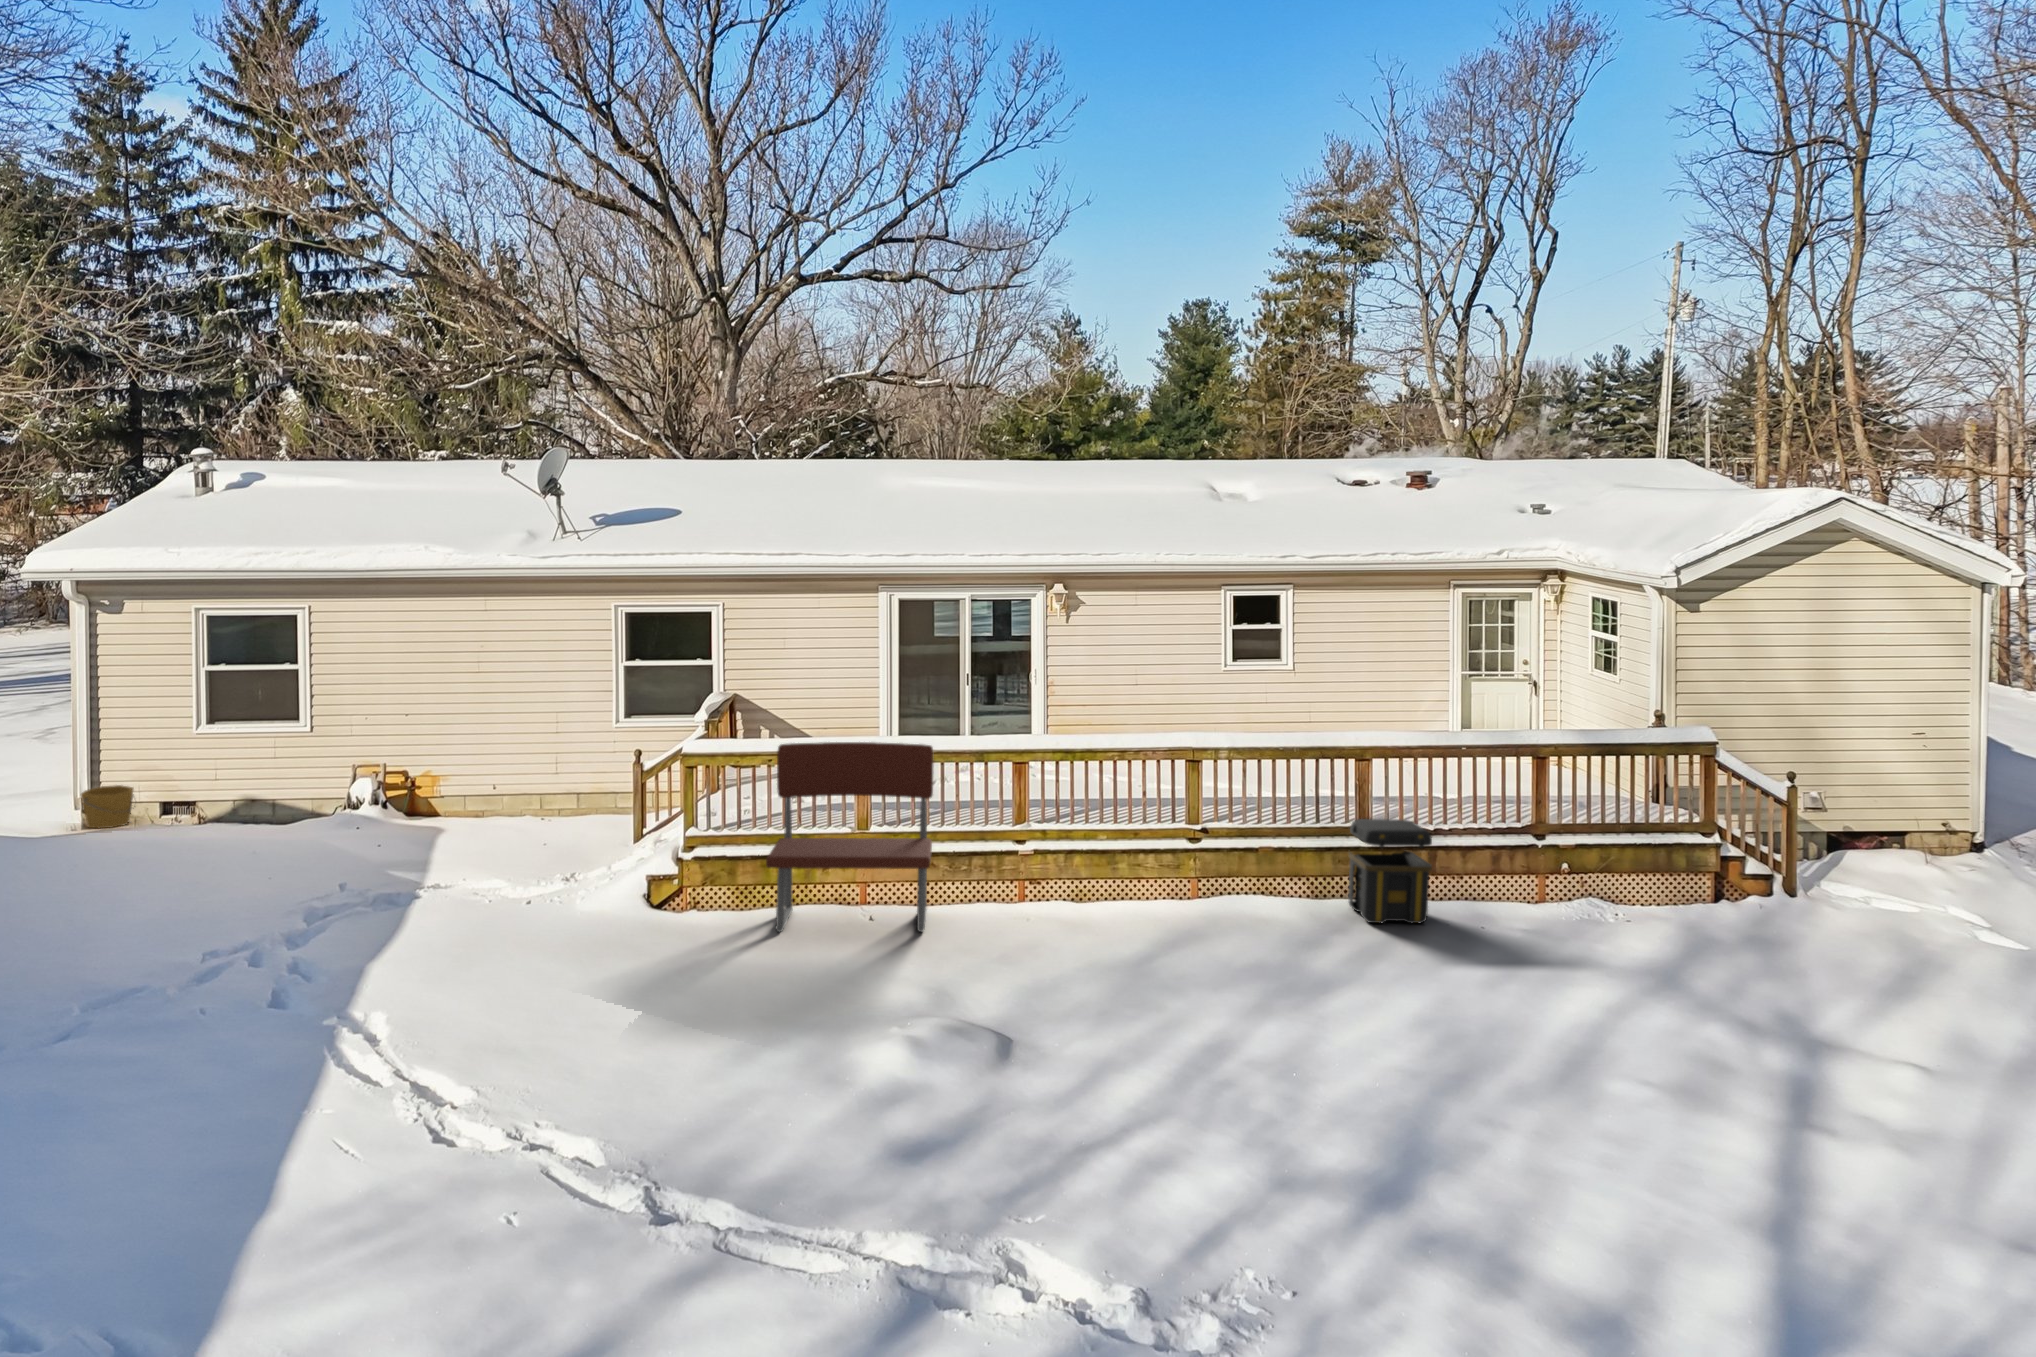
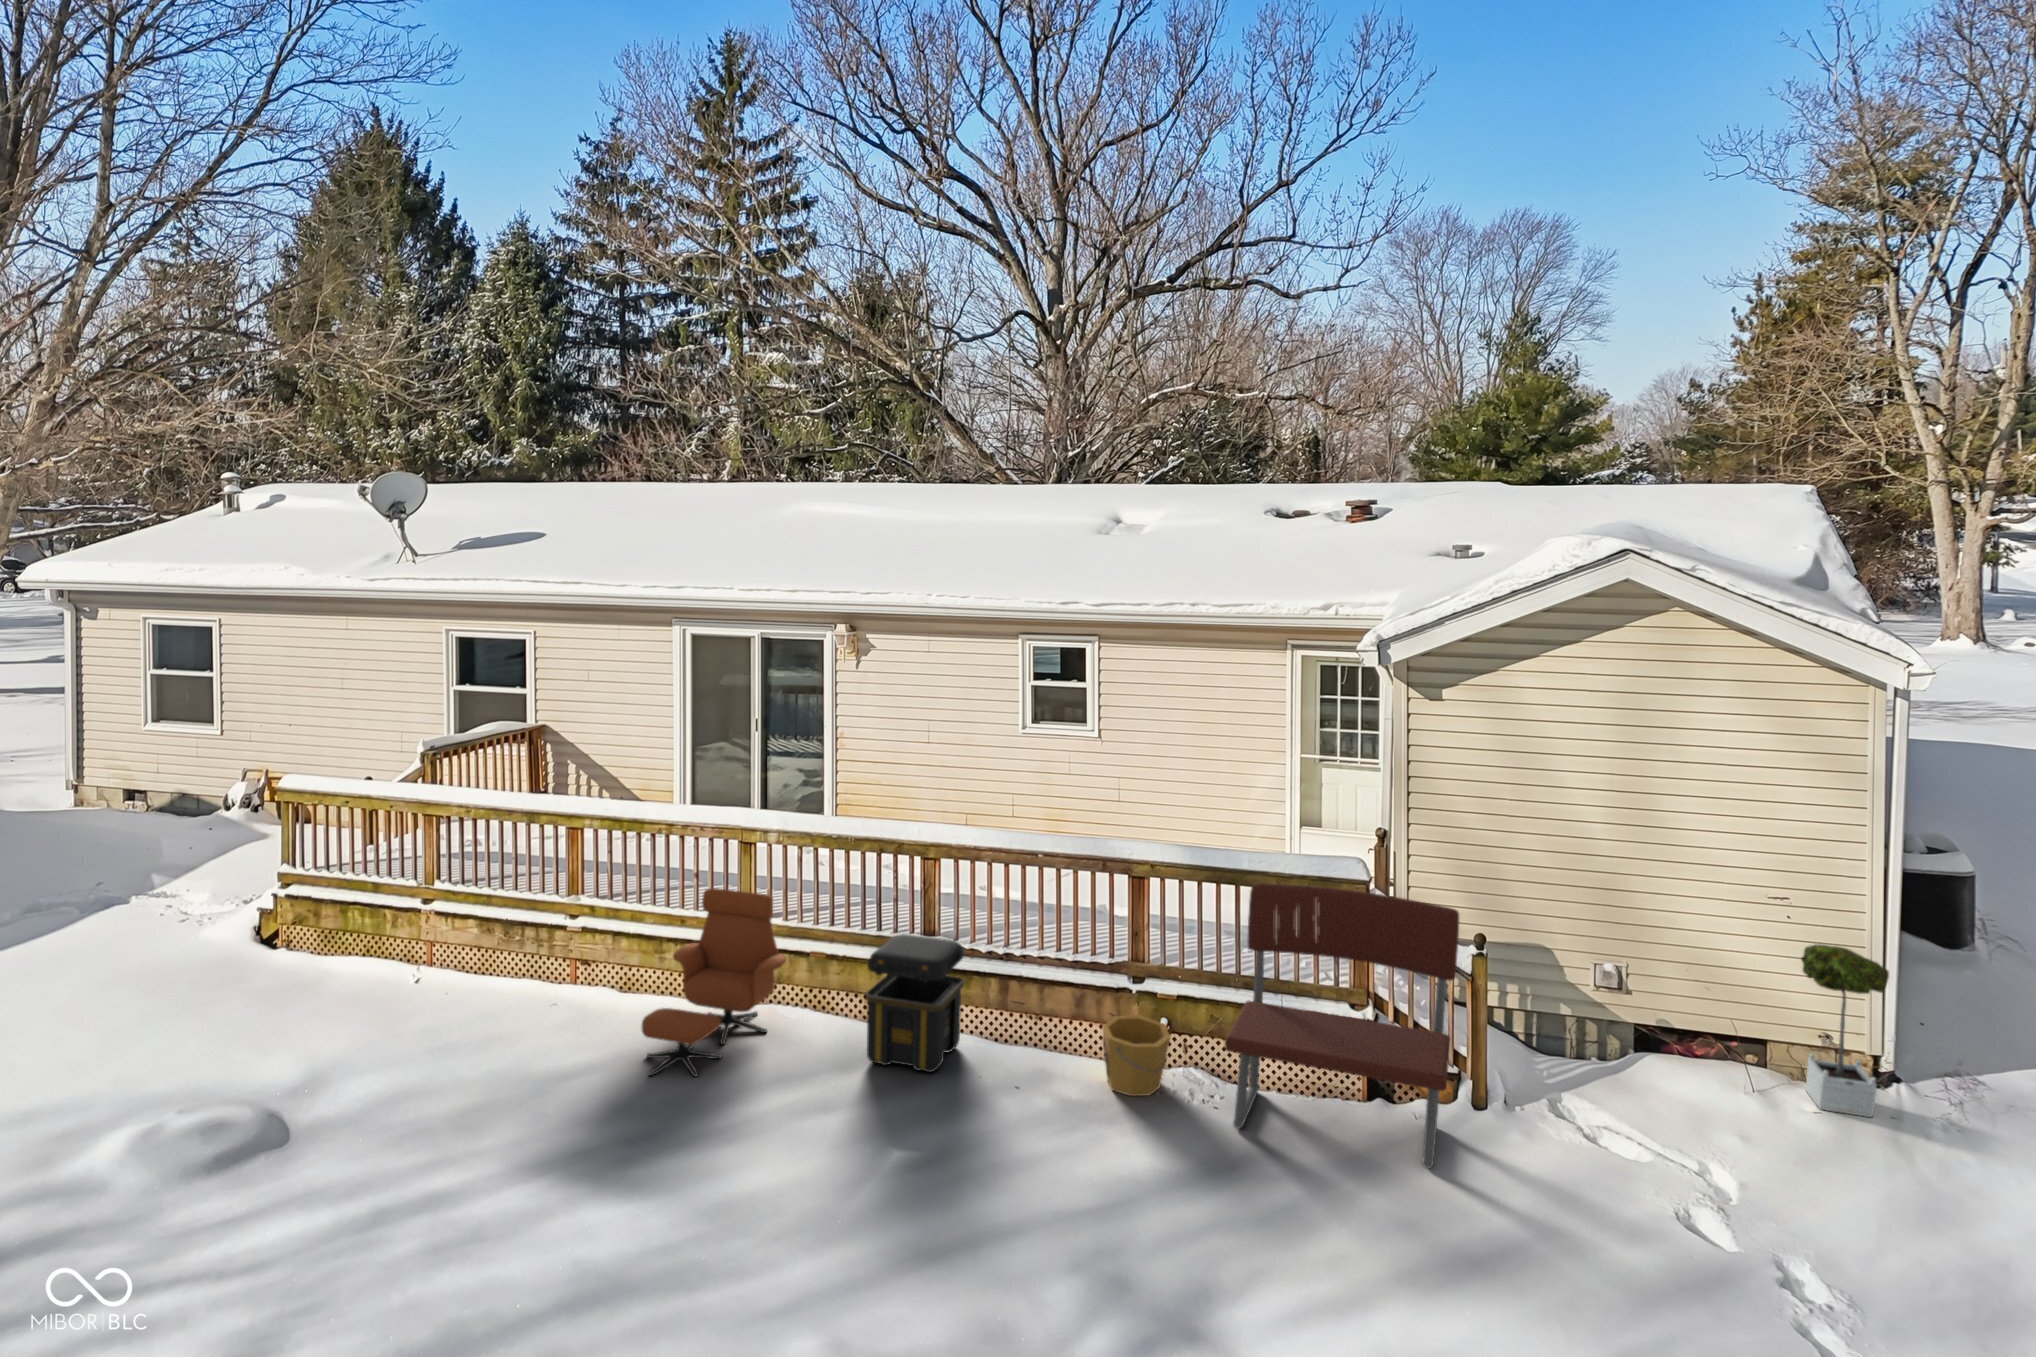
bench: present [766,742,934,932] -> present [1225,883,1459,1168]
potted tree: none [1924,765,1989,879] -> present [1801,944,1889,1117]
bucket: present [81,785,135,828] -> present [1103,1015,1171,1096]
lounge chair: none [1167,797,1268,950] -> present [641,888,786,1077]

